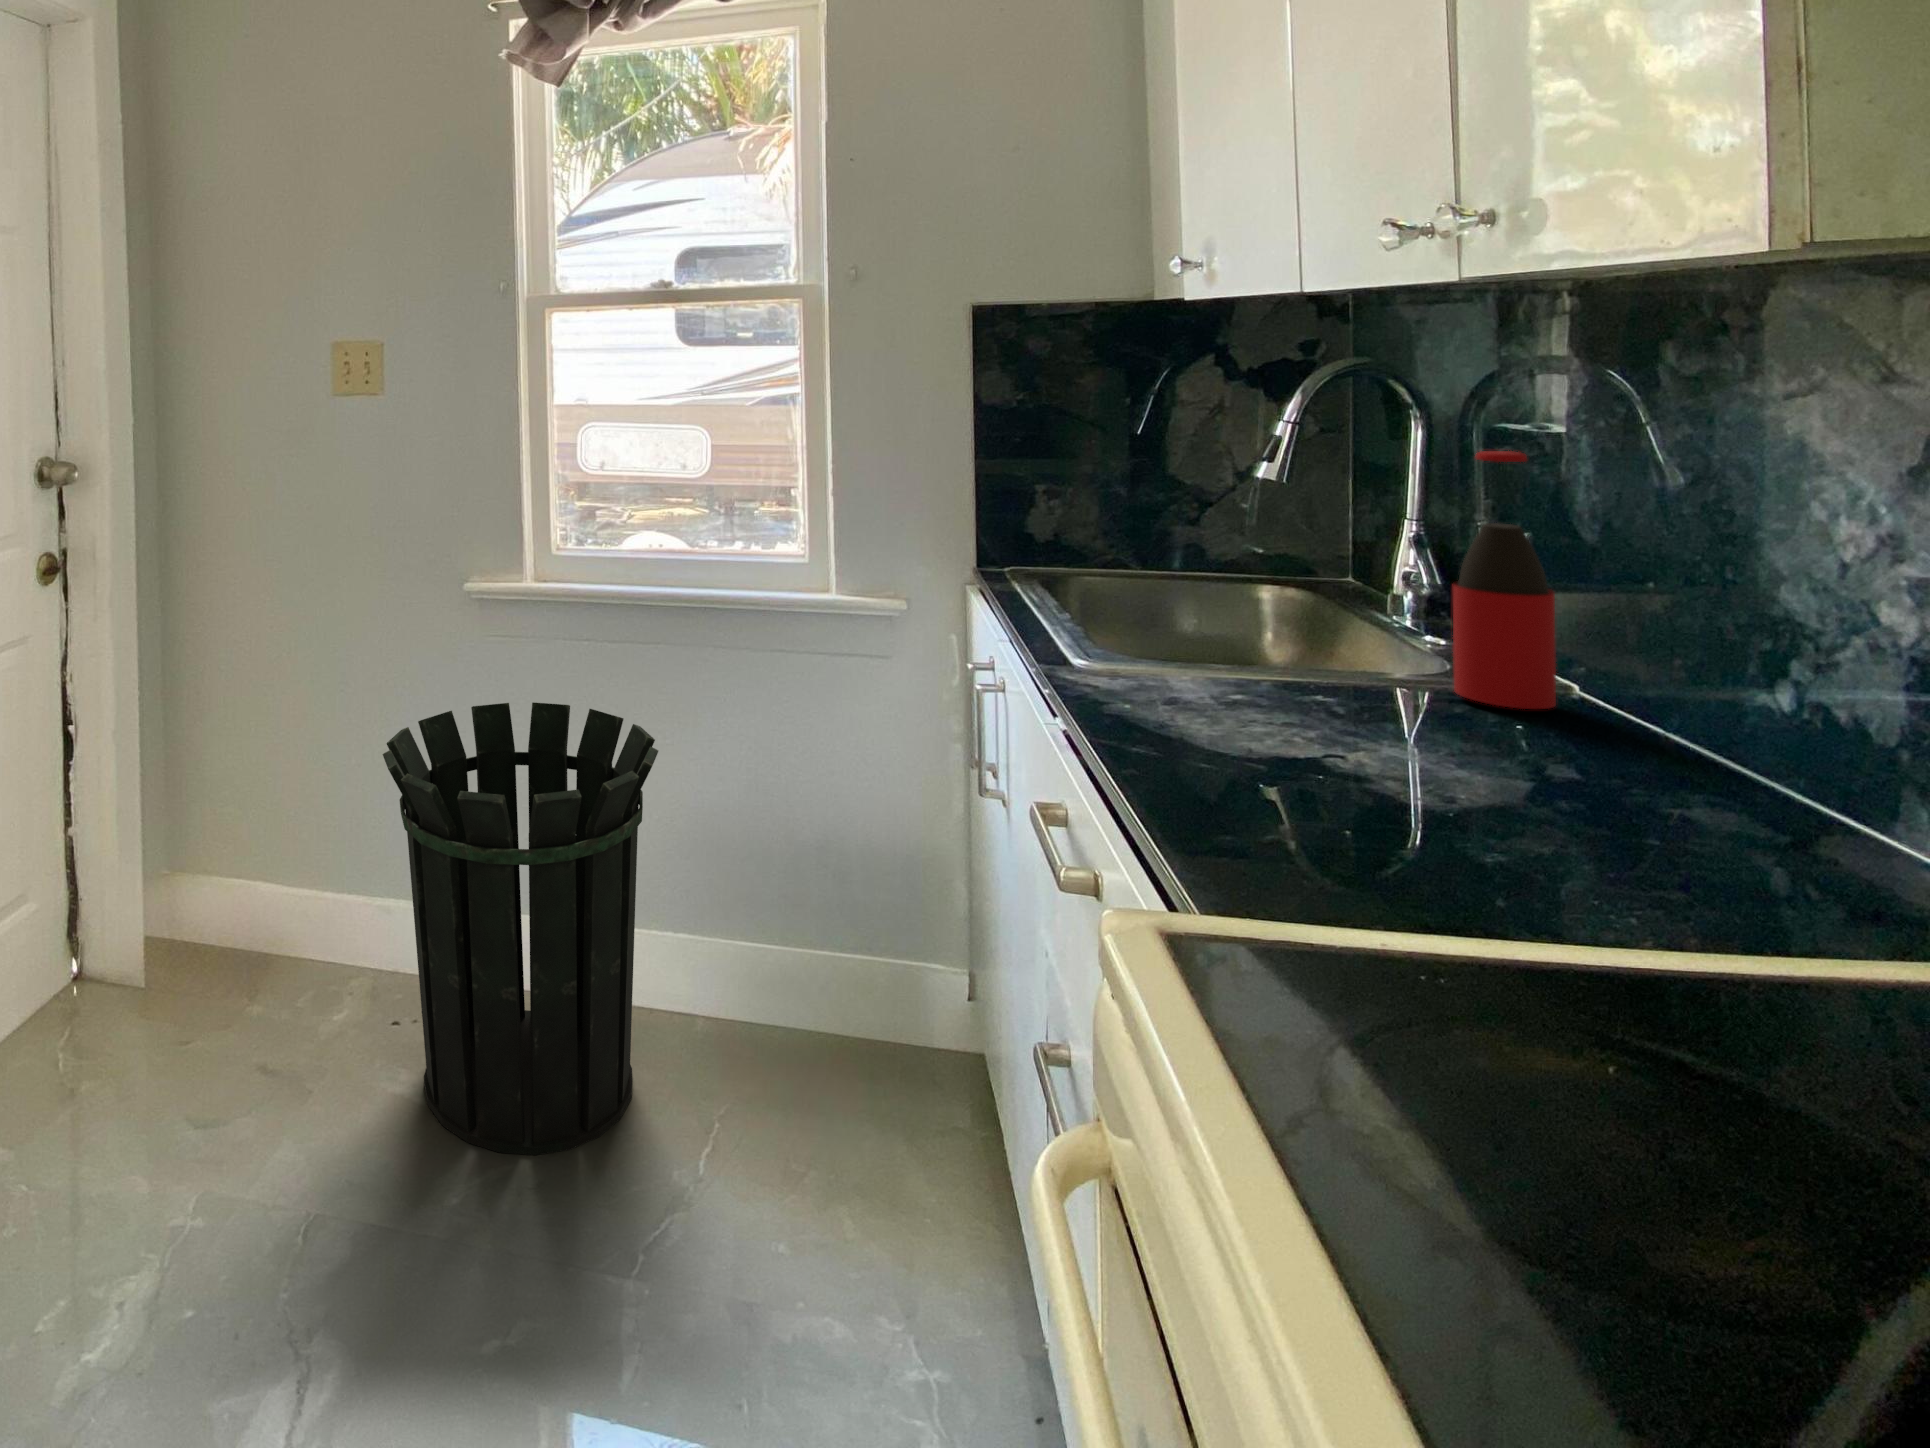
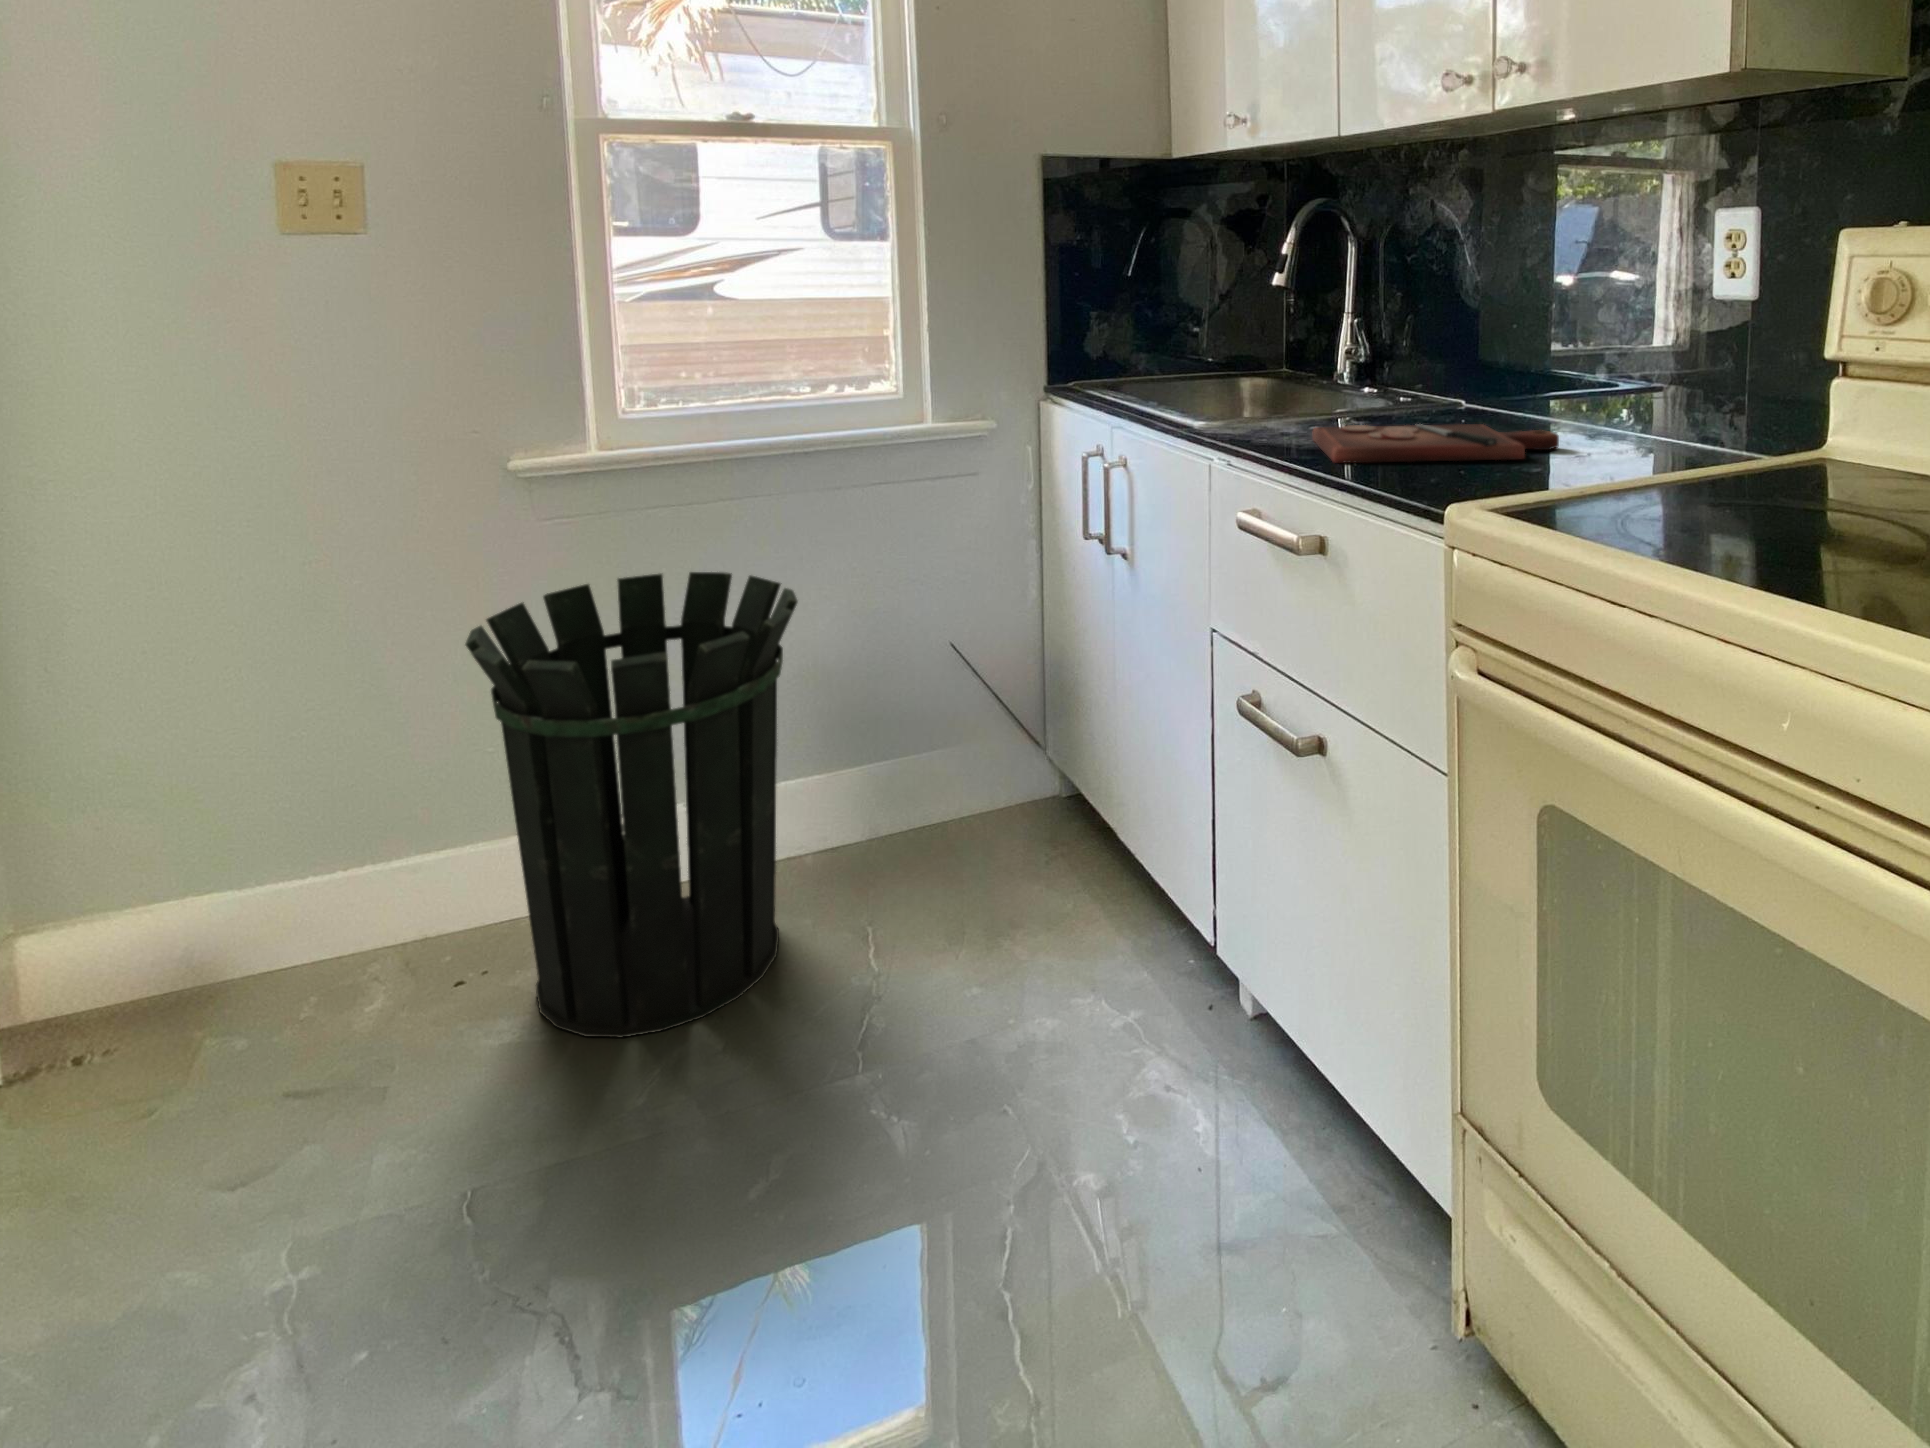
bottle: present [1453,451,1556,709] -> none [1402,252,1453,420]
cutting board: none [1221,700,1725,838] -> present [1313,424,1559,463]

